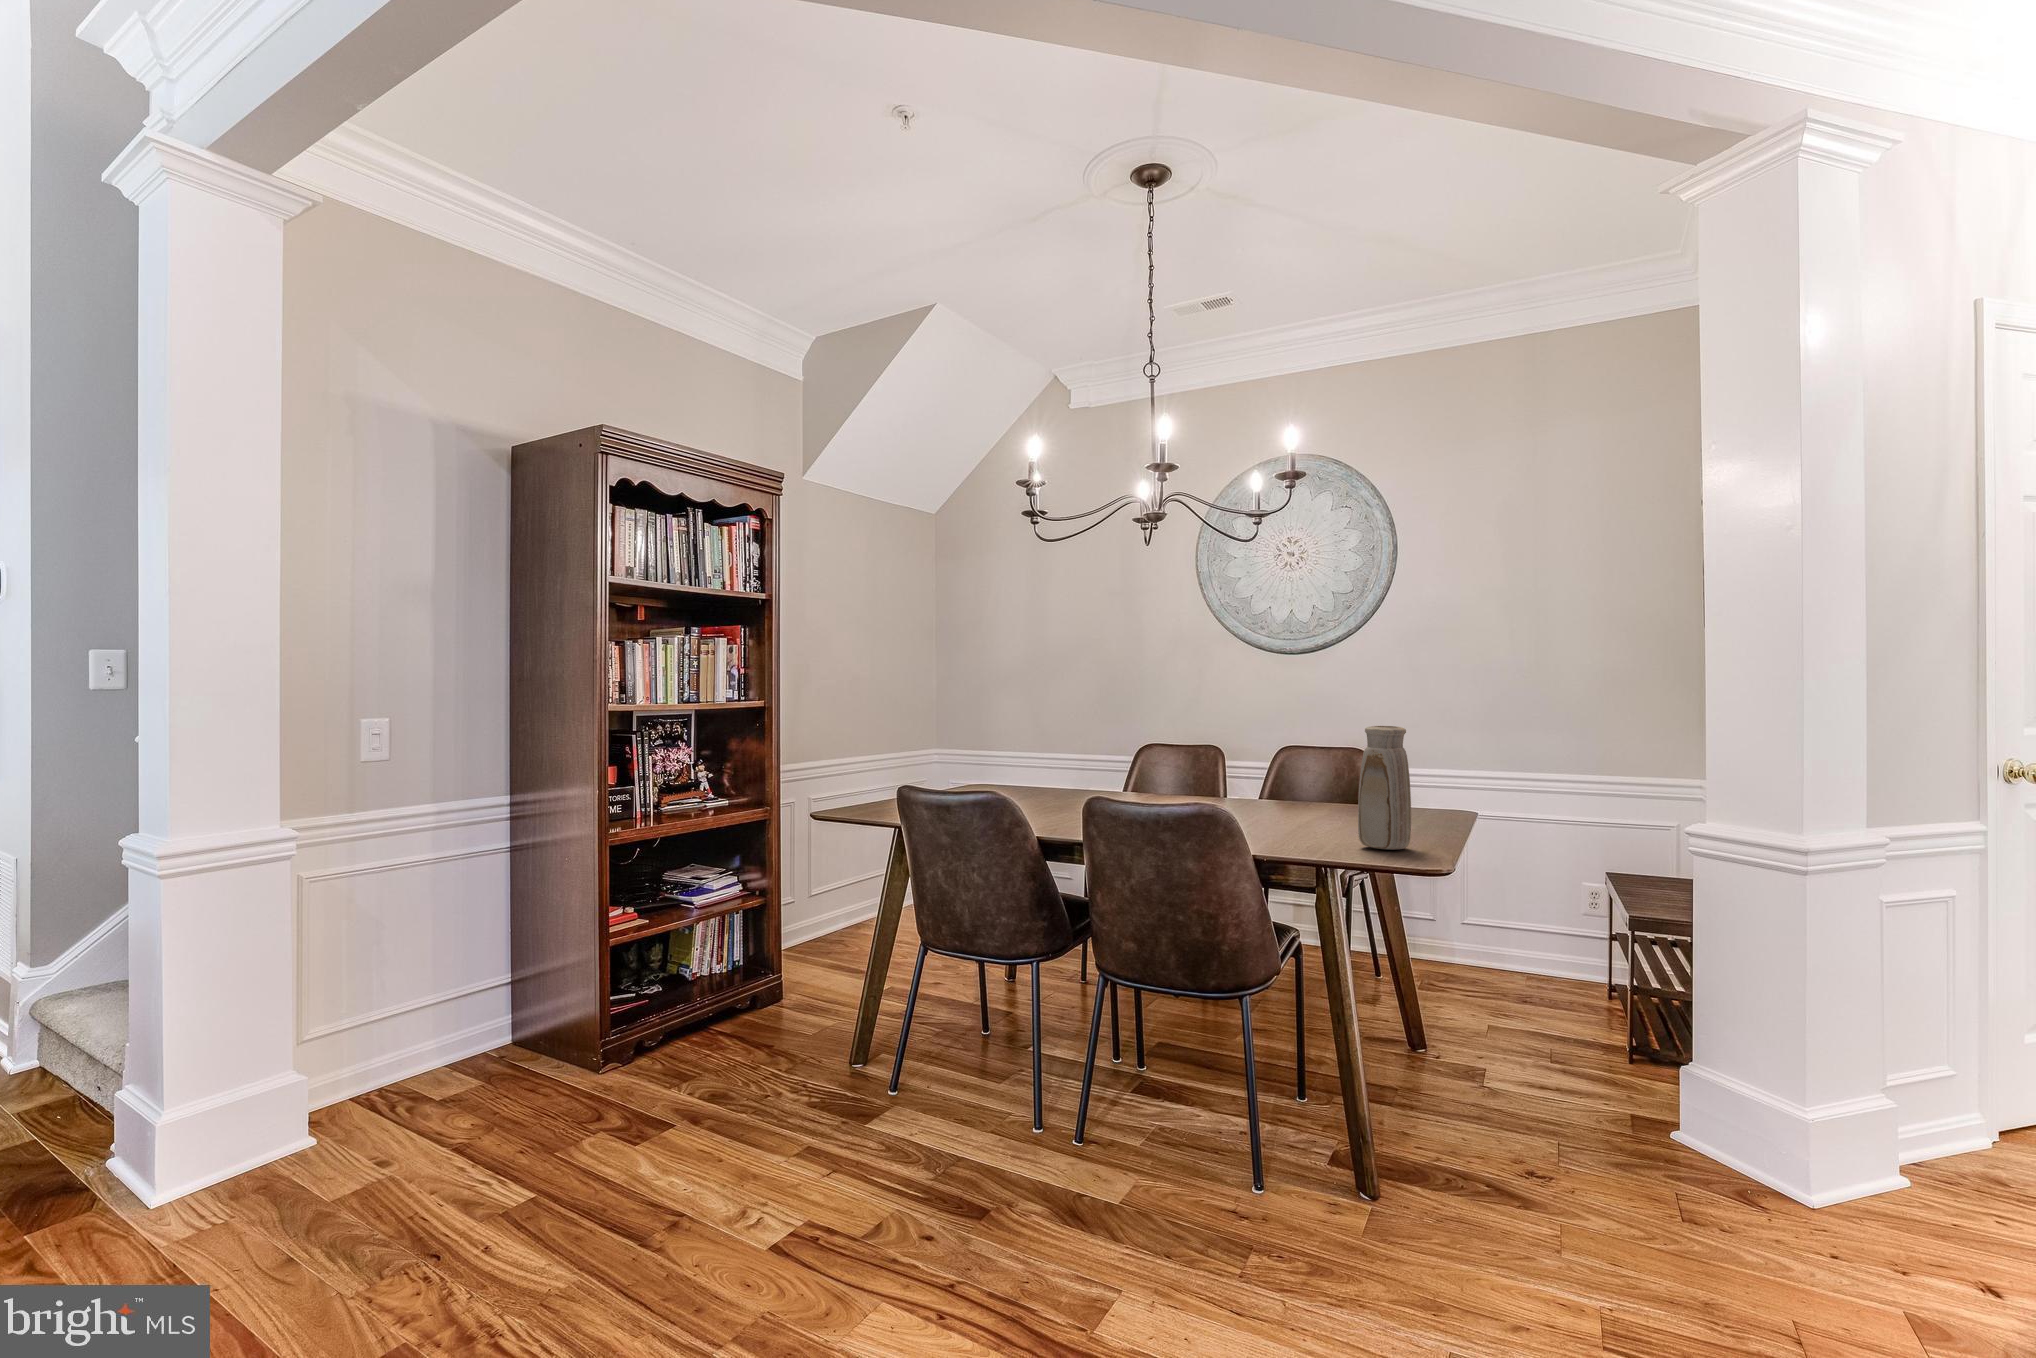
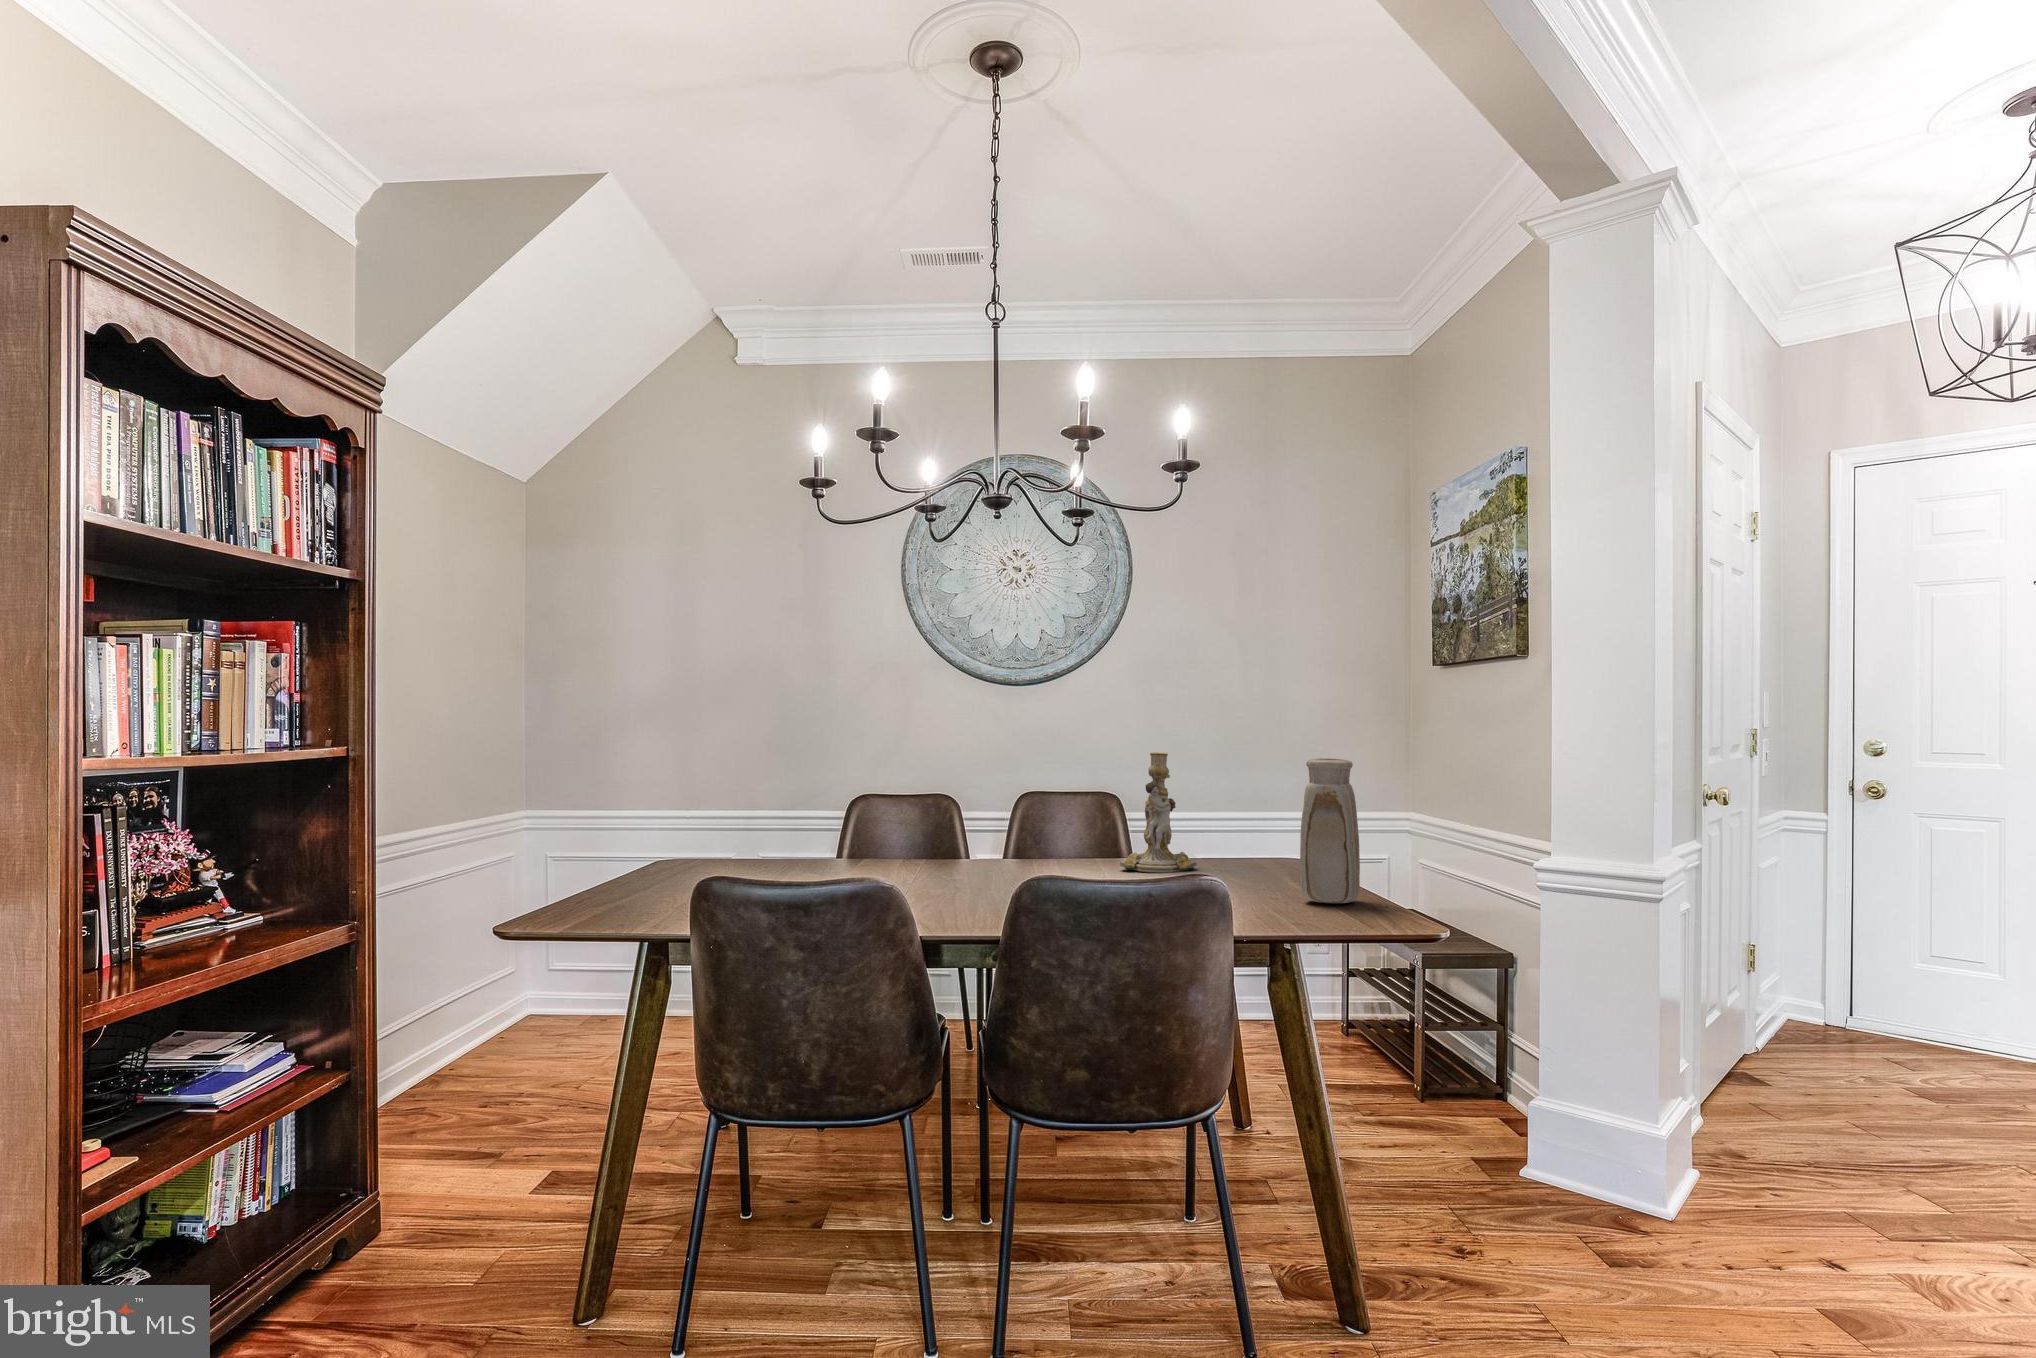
candlestick: none [1286,716,1355,819] -> present [1119,752,1197,873]

